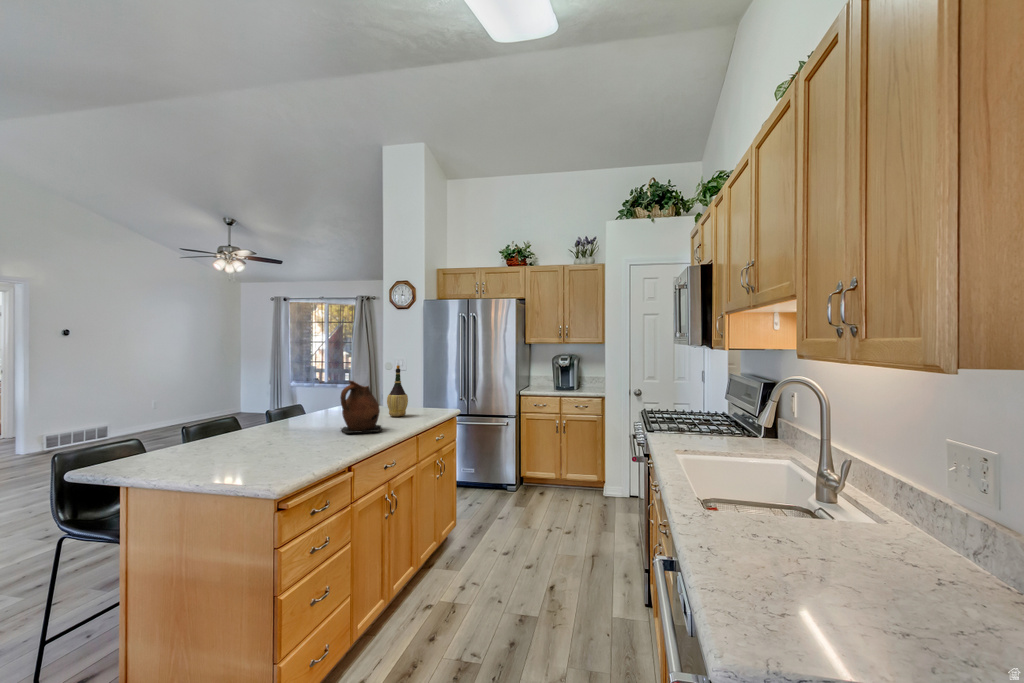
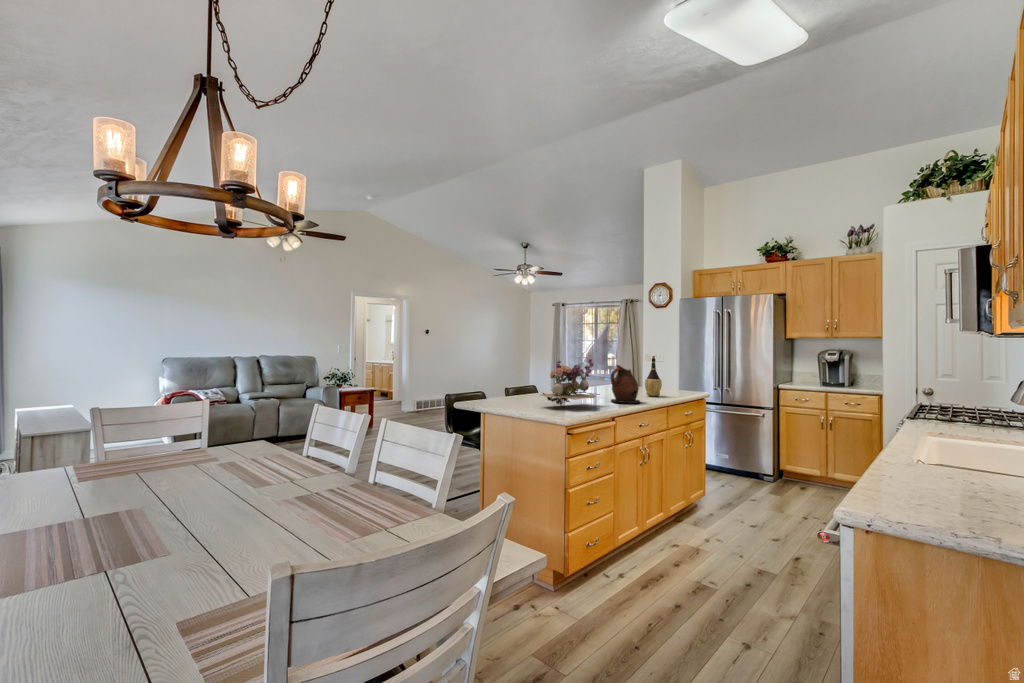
flower arrangement: none [217,372,324,450] -> present [540,358,600,406]

